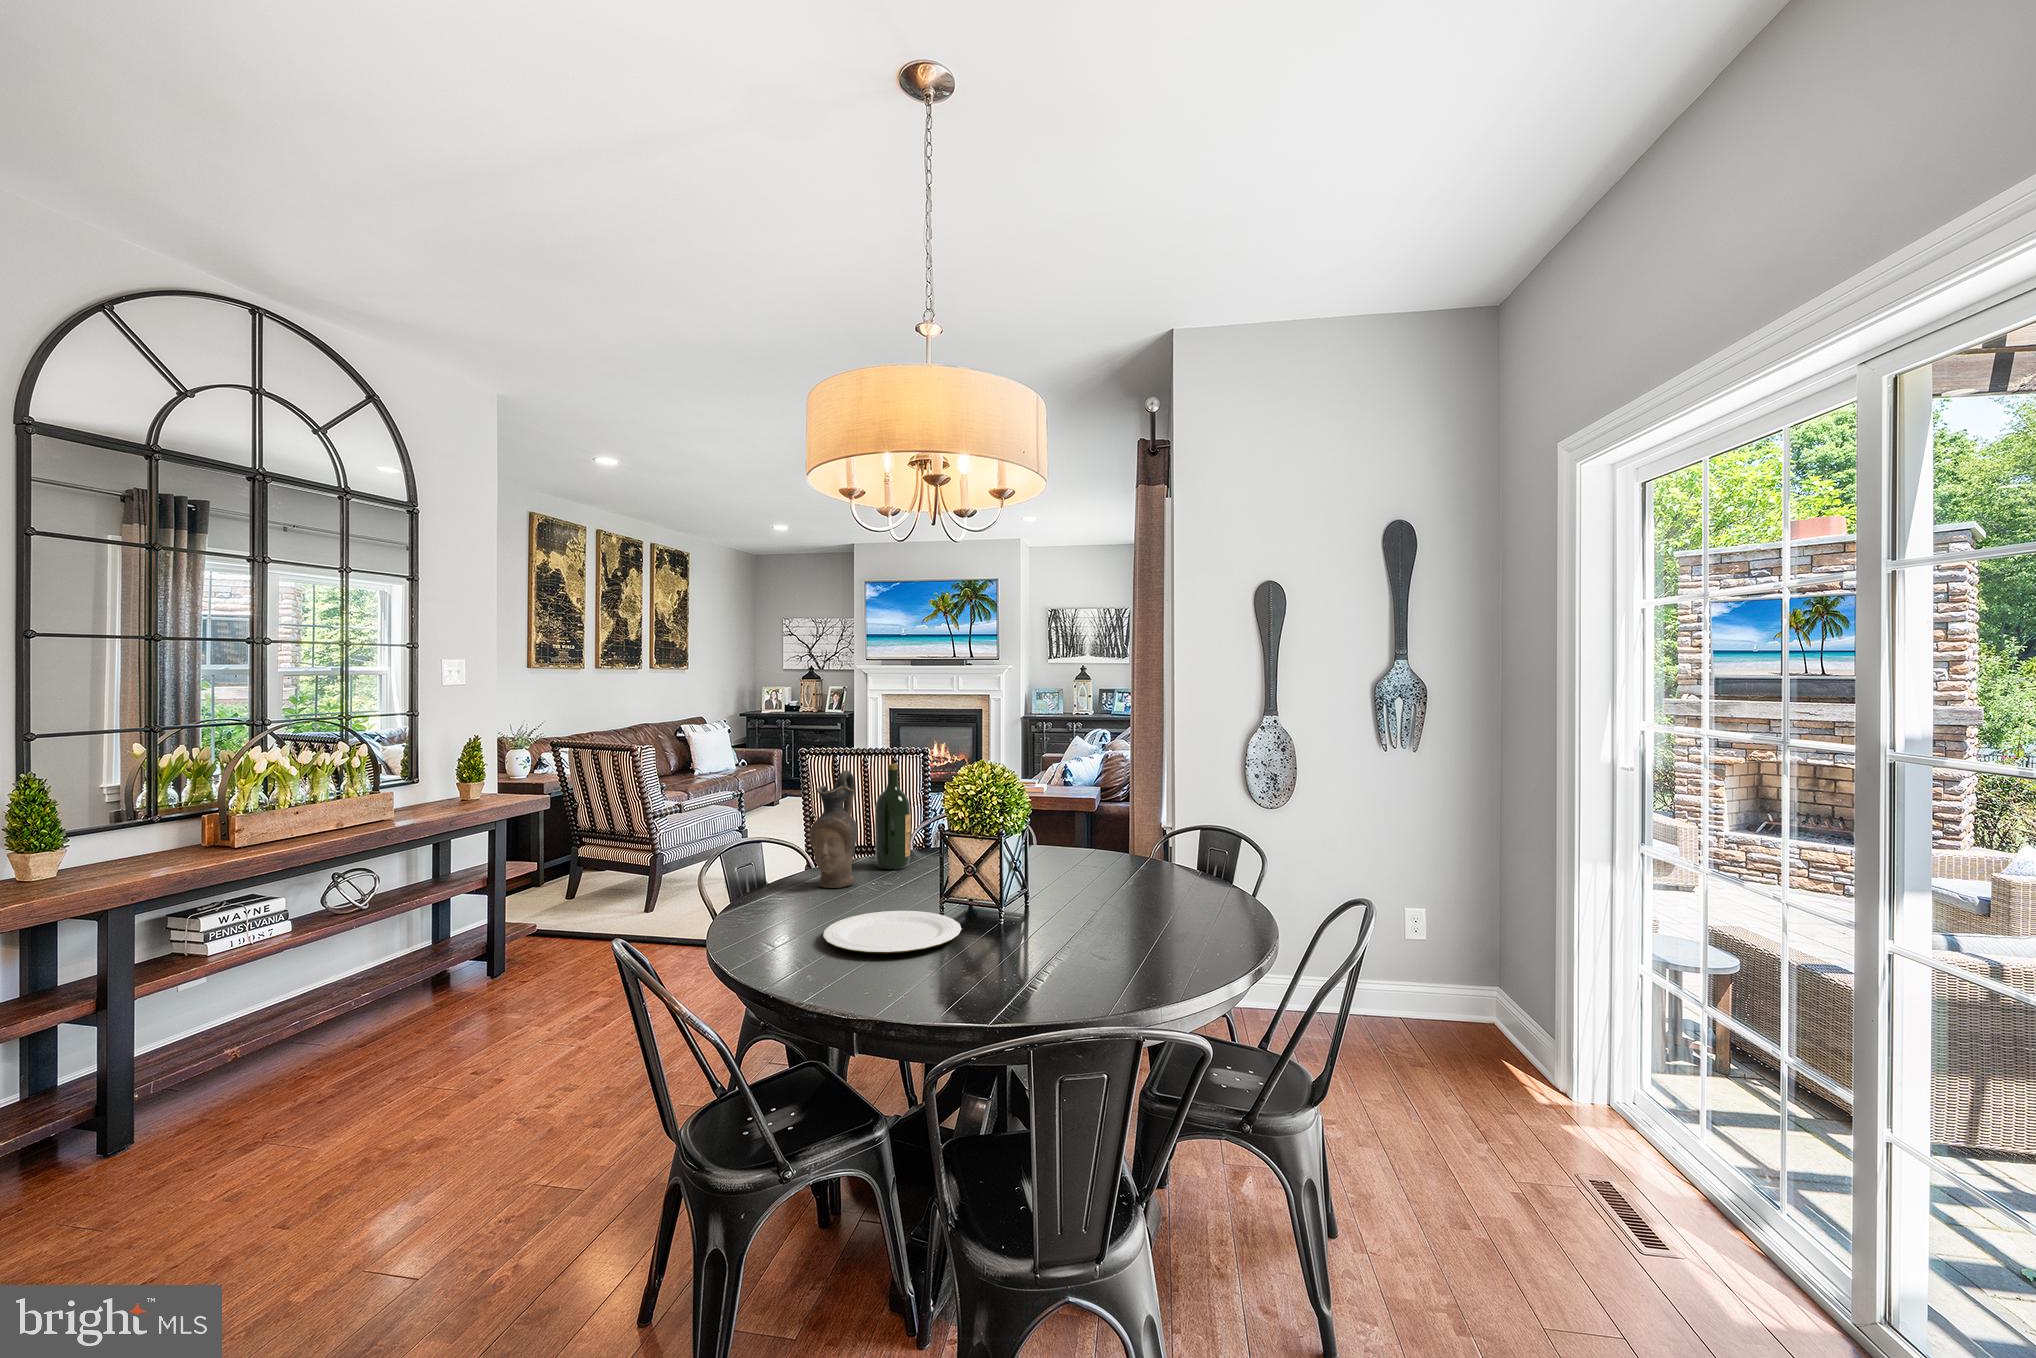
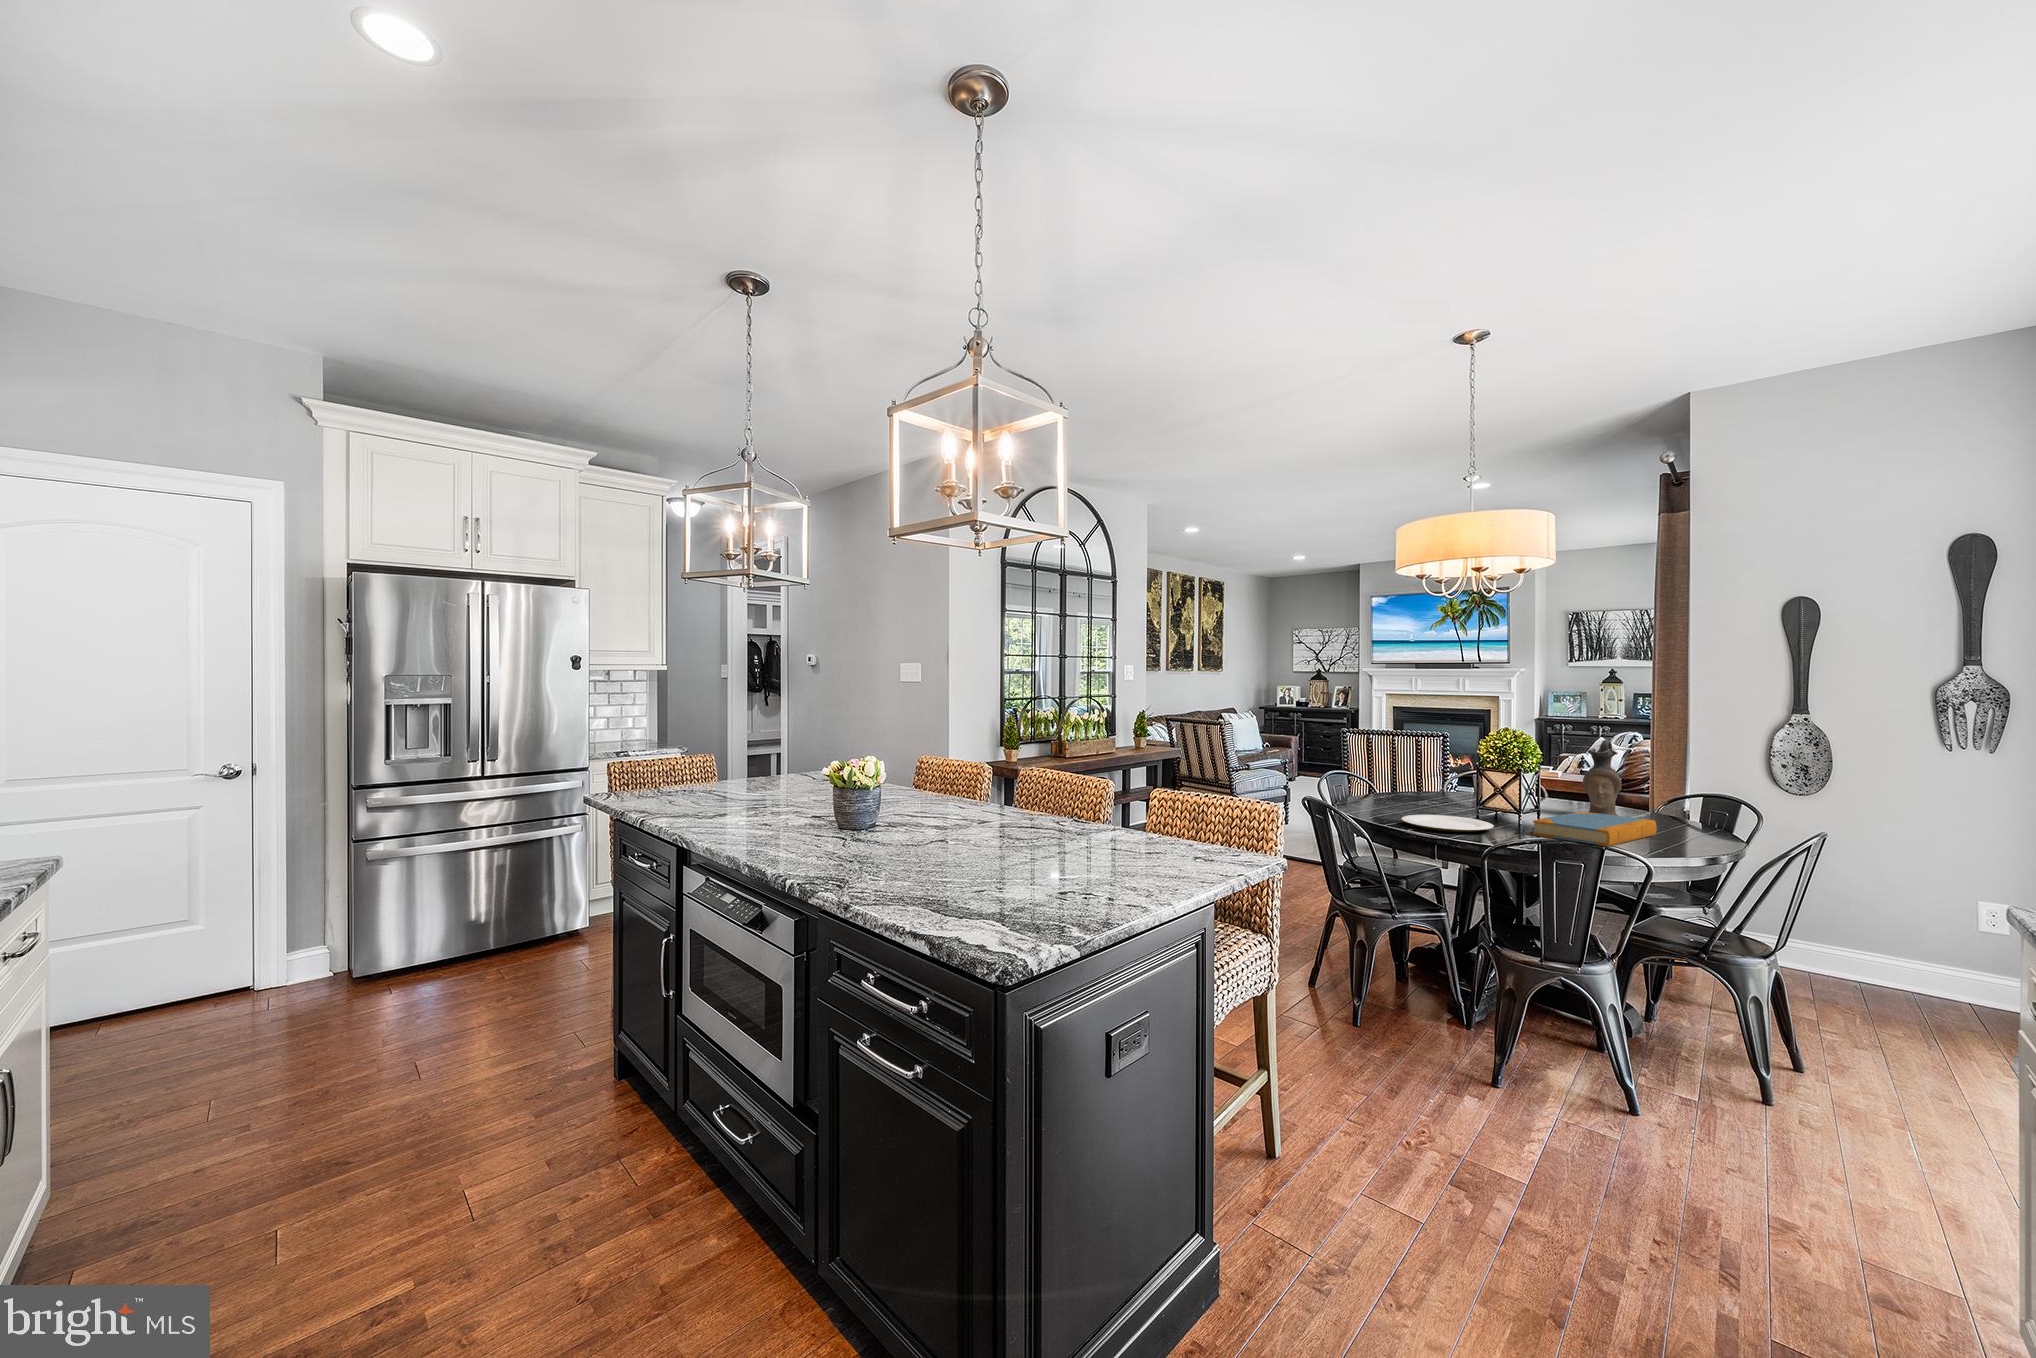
wine bottle: present [875,764,911,870] -> none [1421,732,1448,802]
ceramic pitcher: present [809,770,858,888] -> present [1583,739,1621,816]
book: none [1015,877,1162,949] -> present [1533,812,1657,846]

